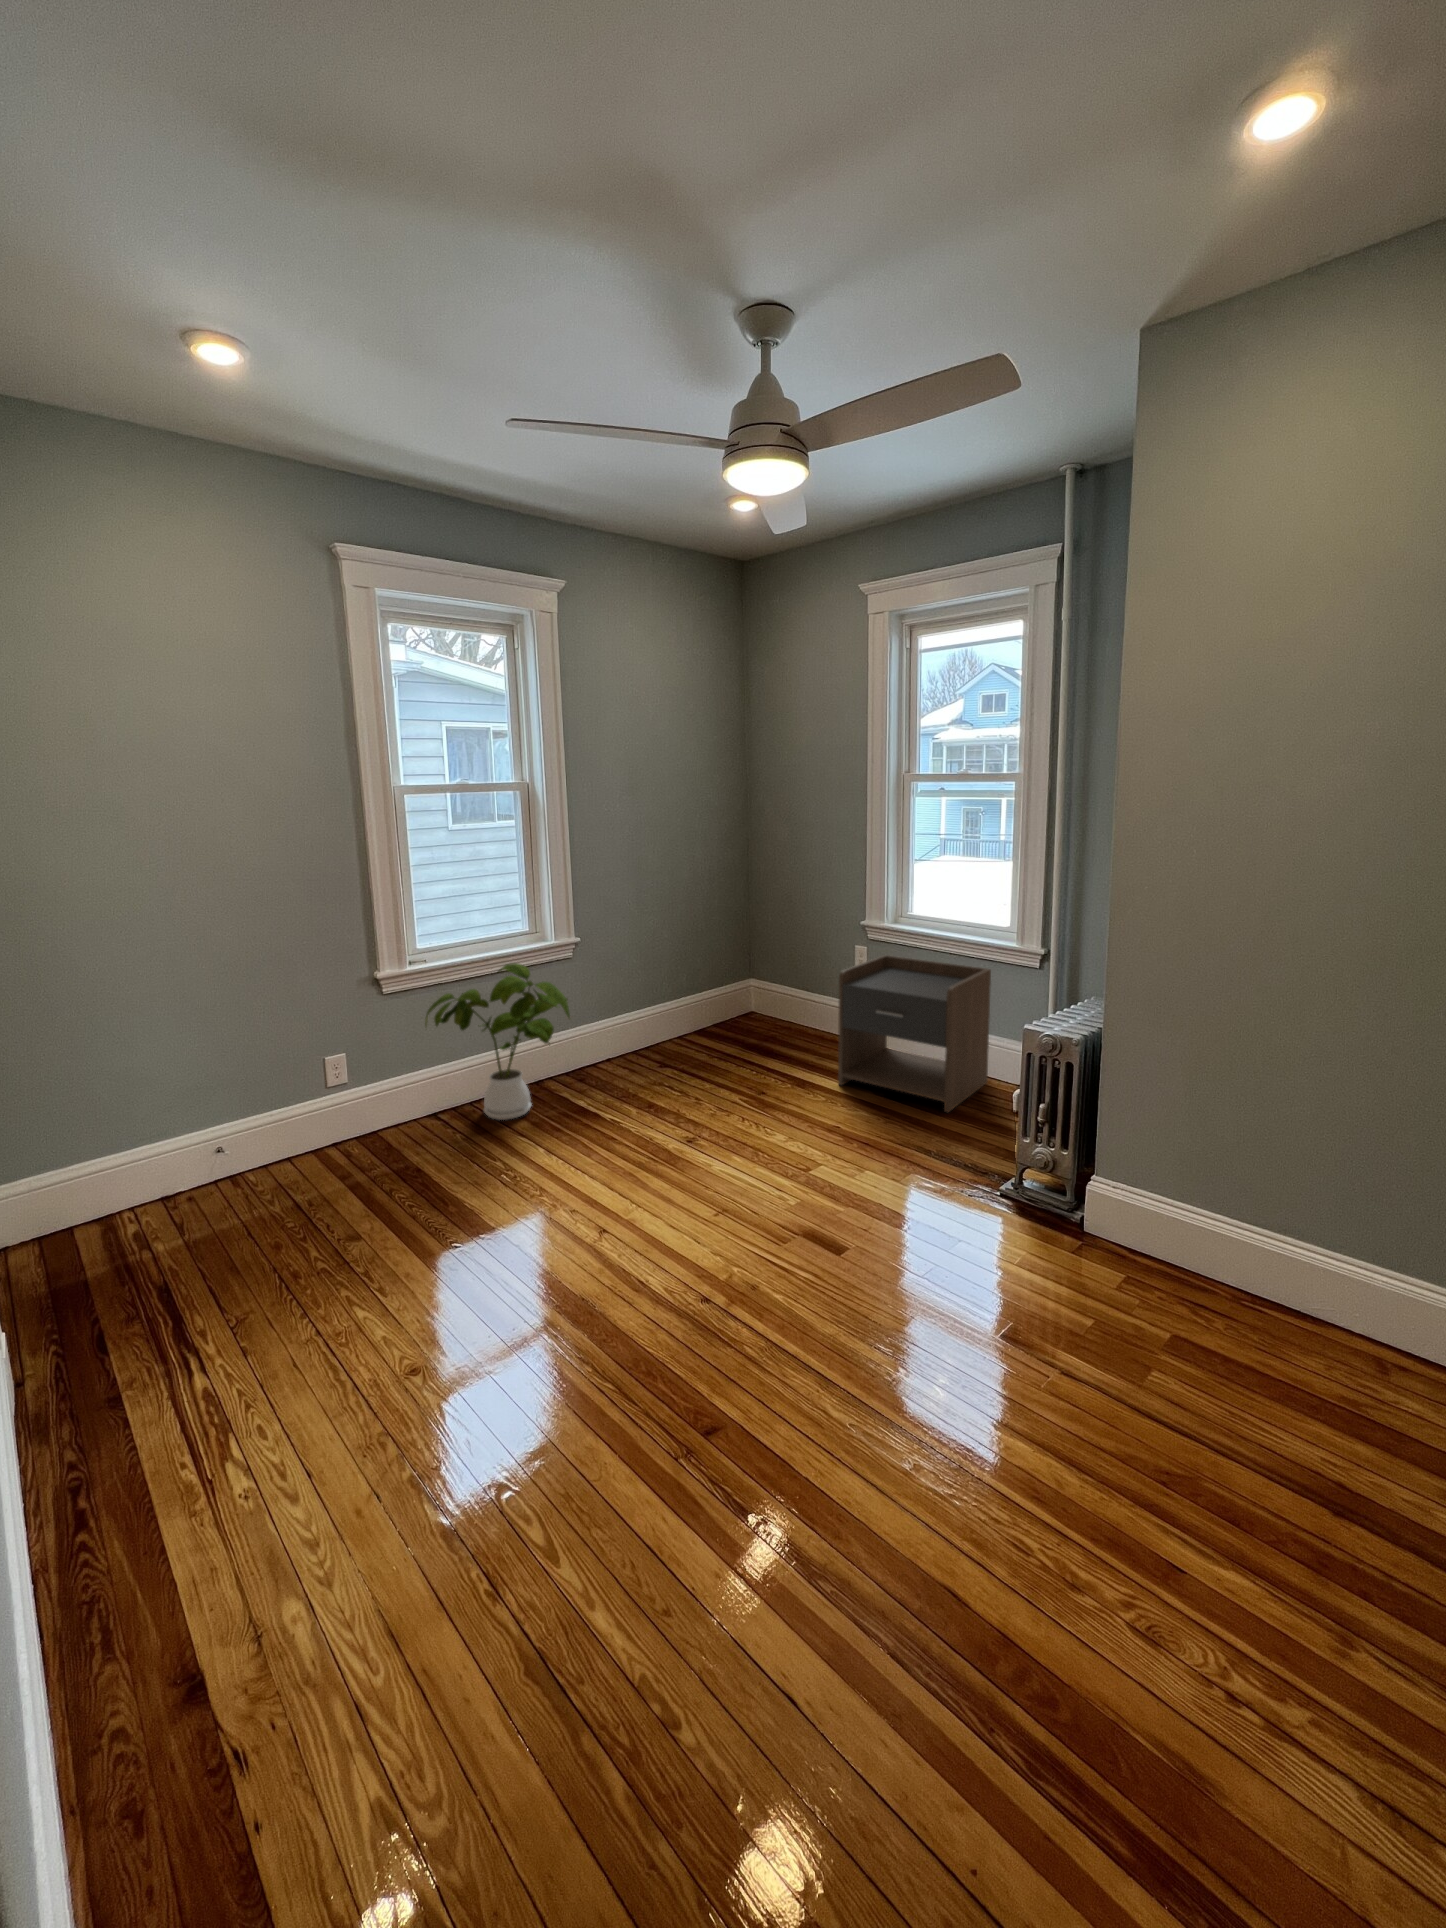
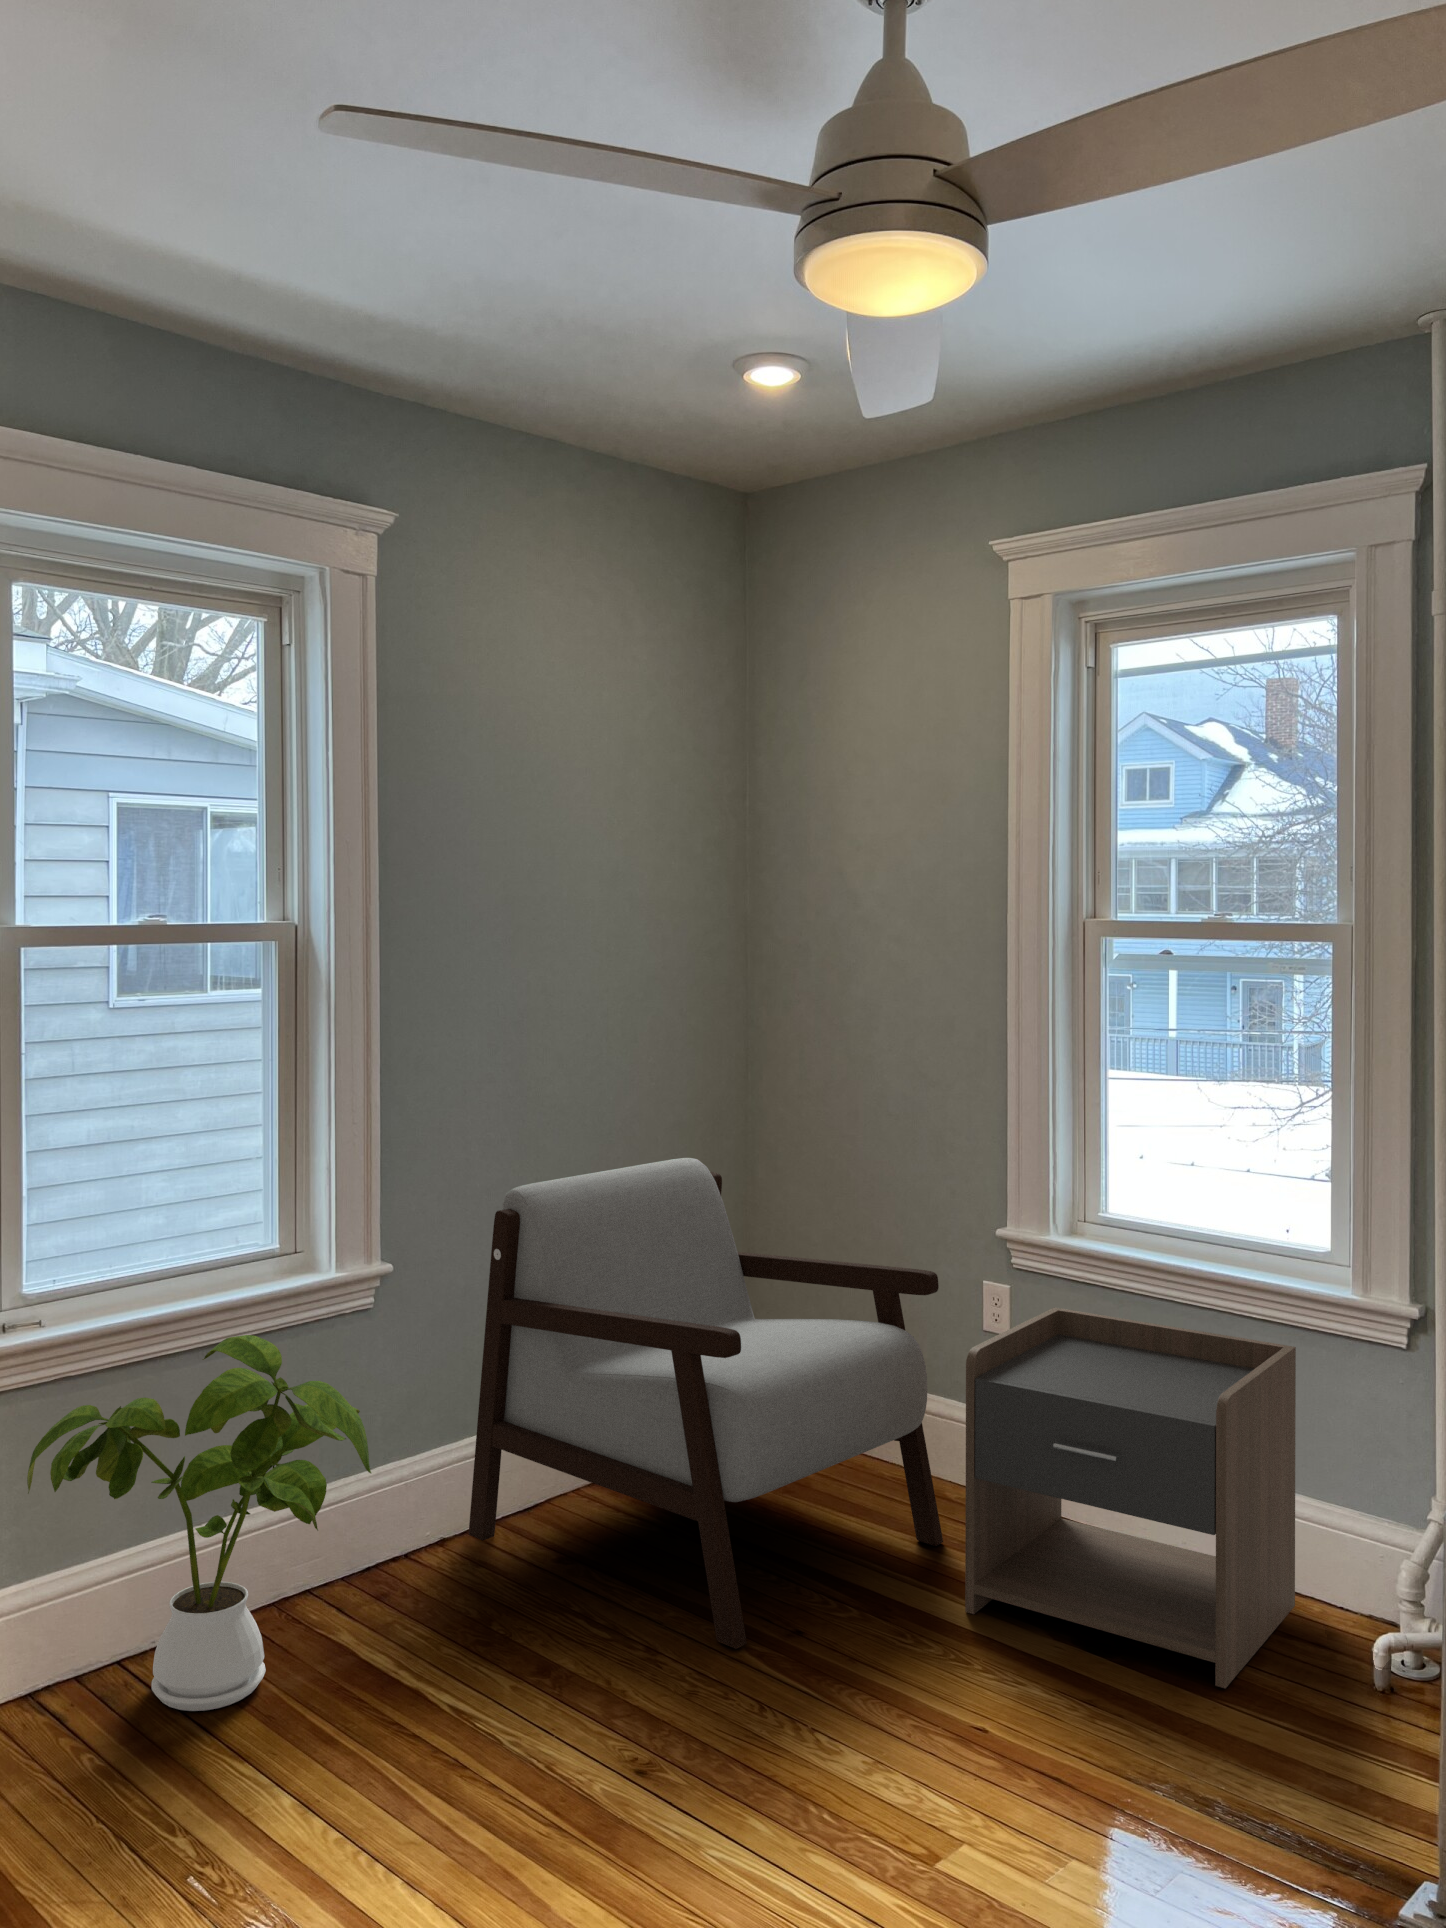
armchair: none [621,891,833,1098] -> present [469,1158,943,1649]

